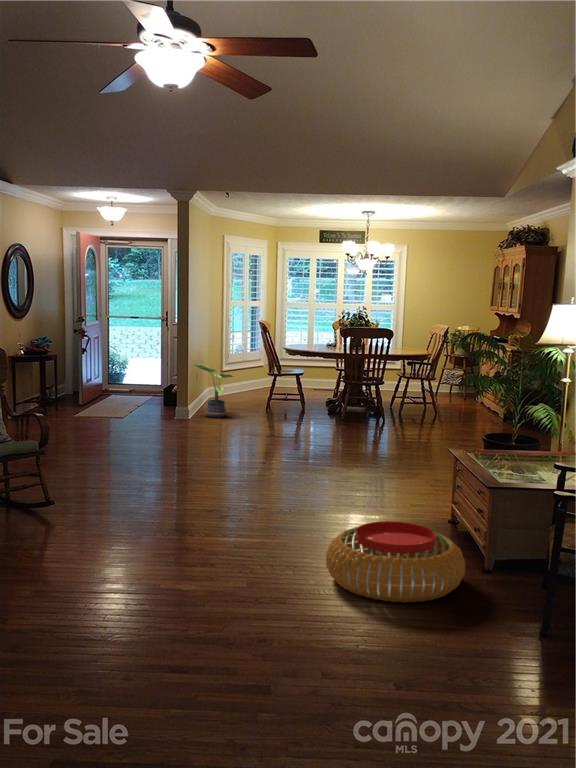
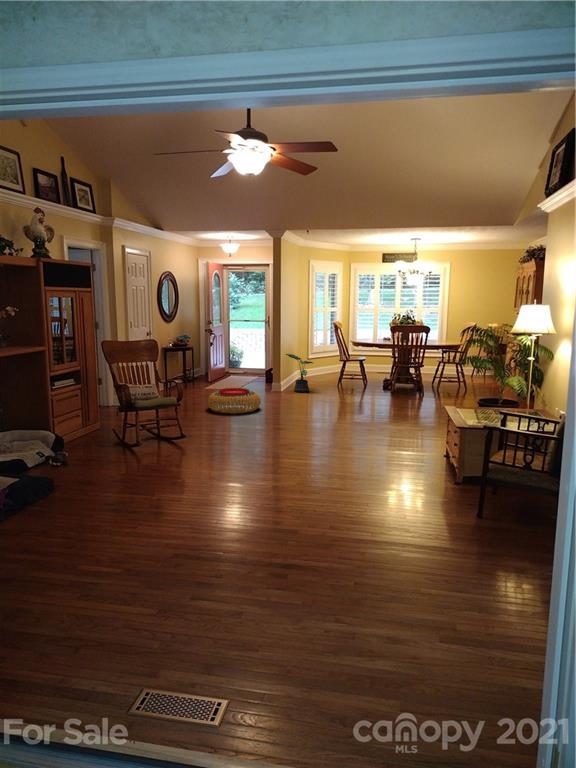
pouf: present [326,521,465,602] -> present [208,388,261,414]

